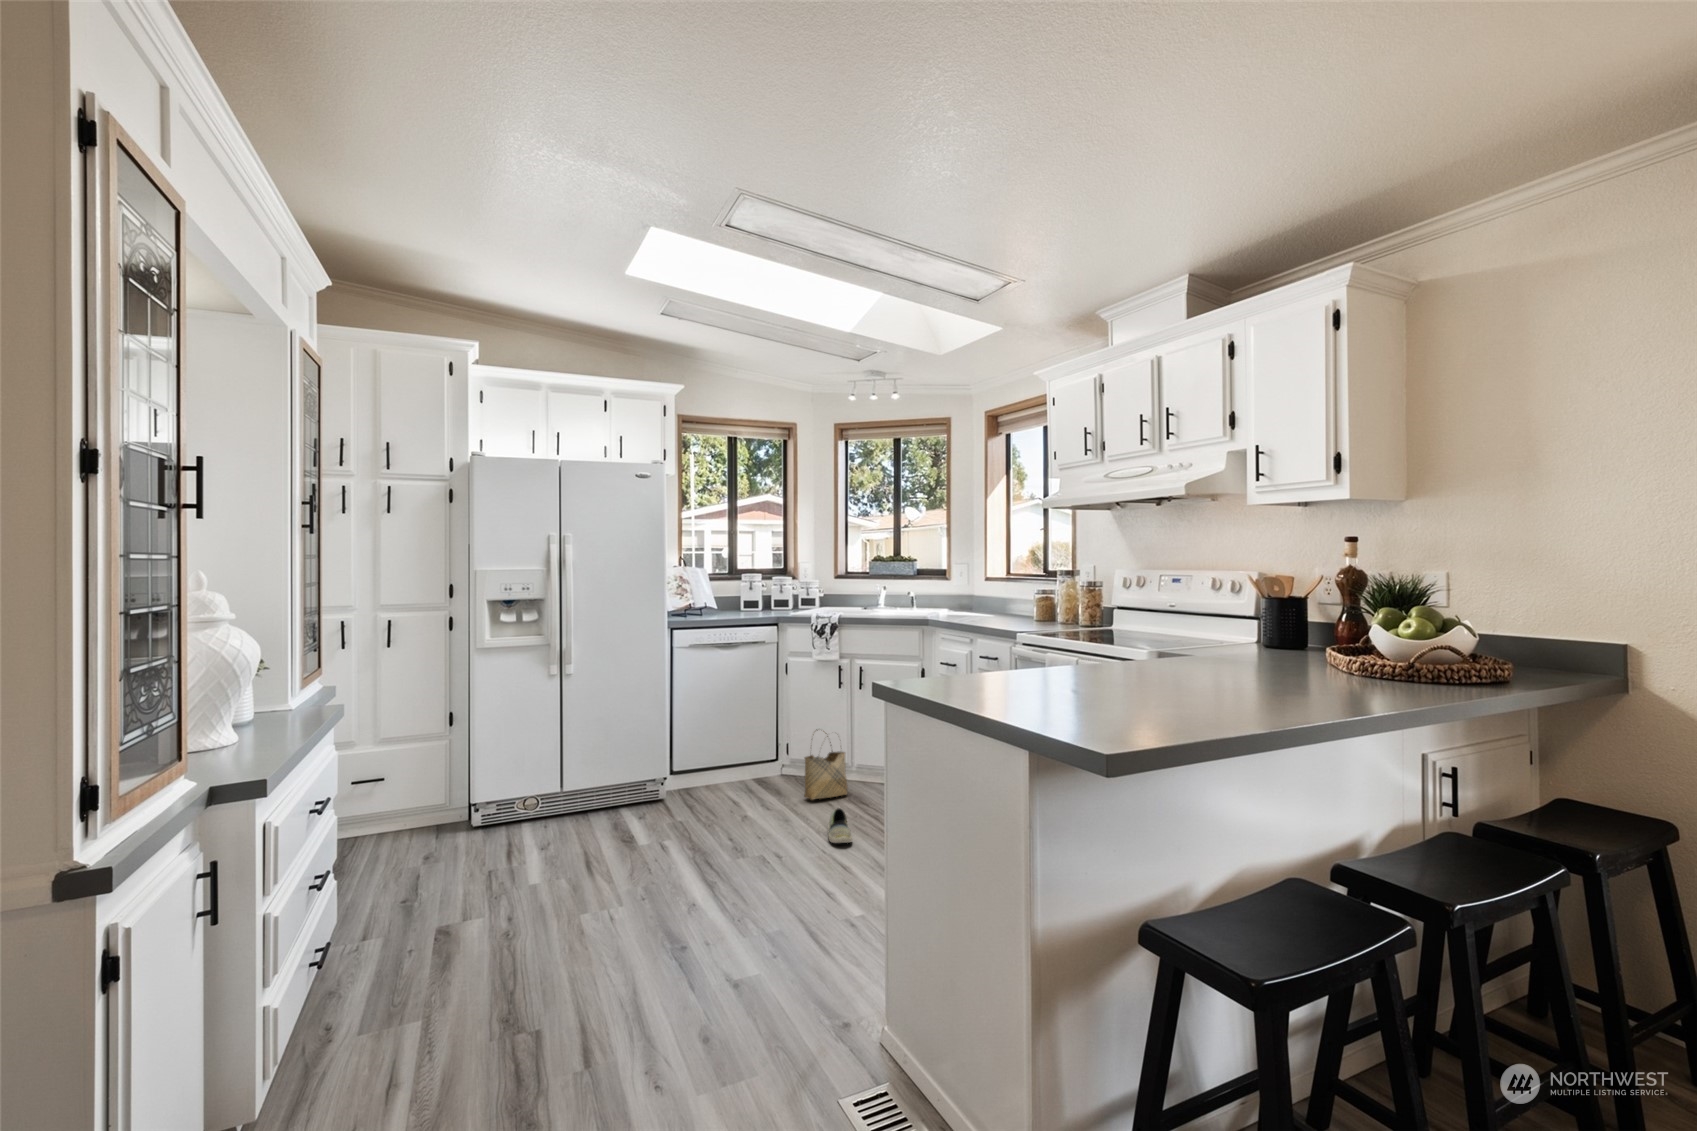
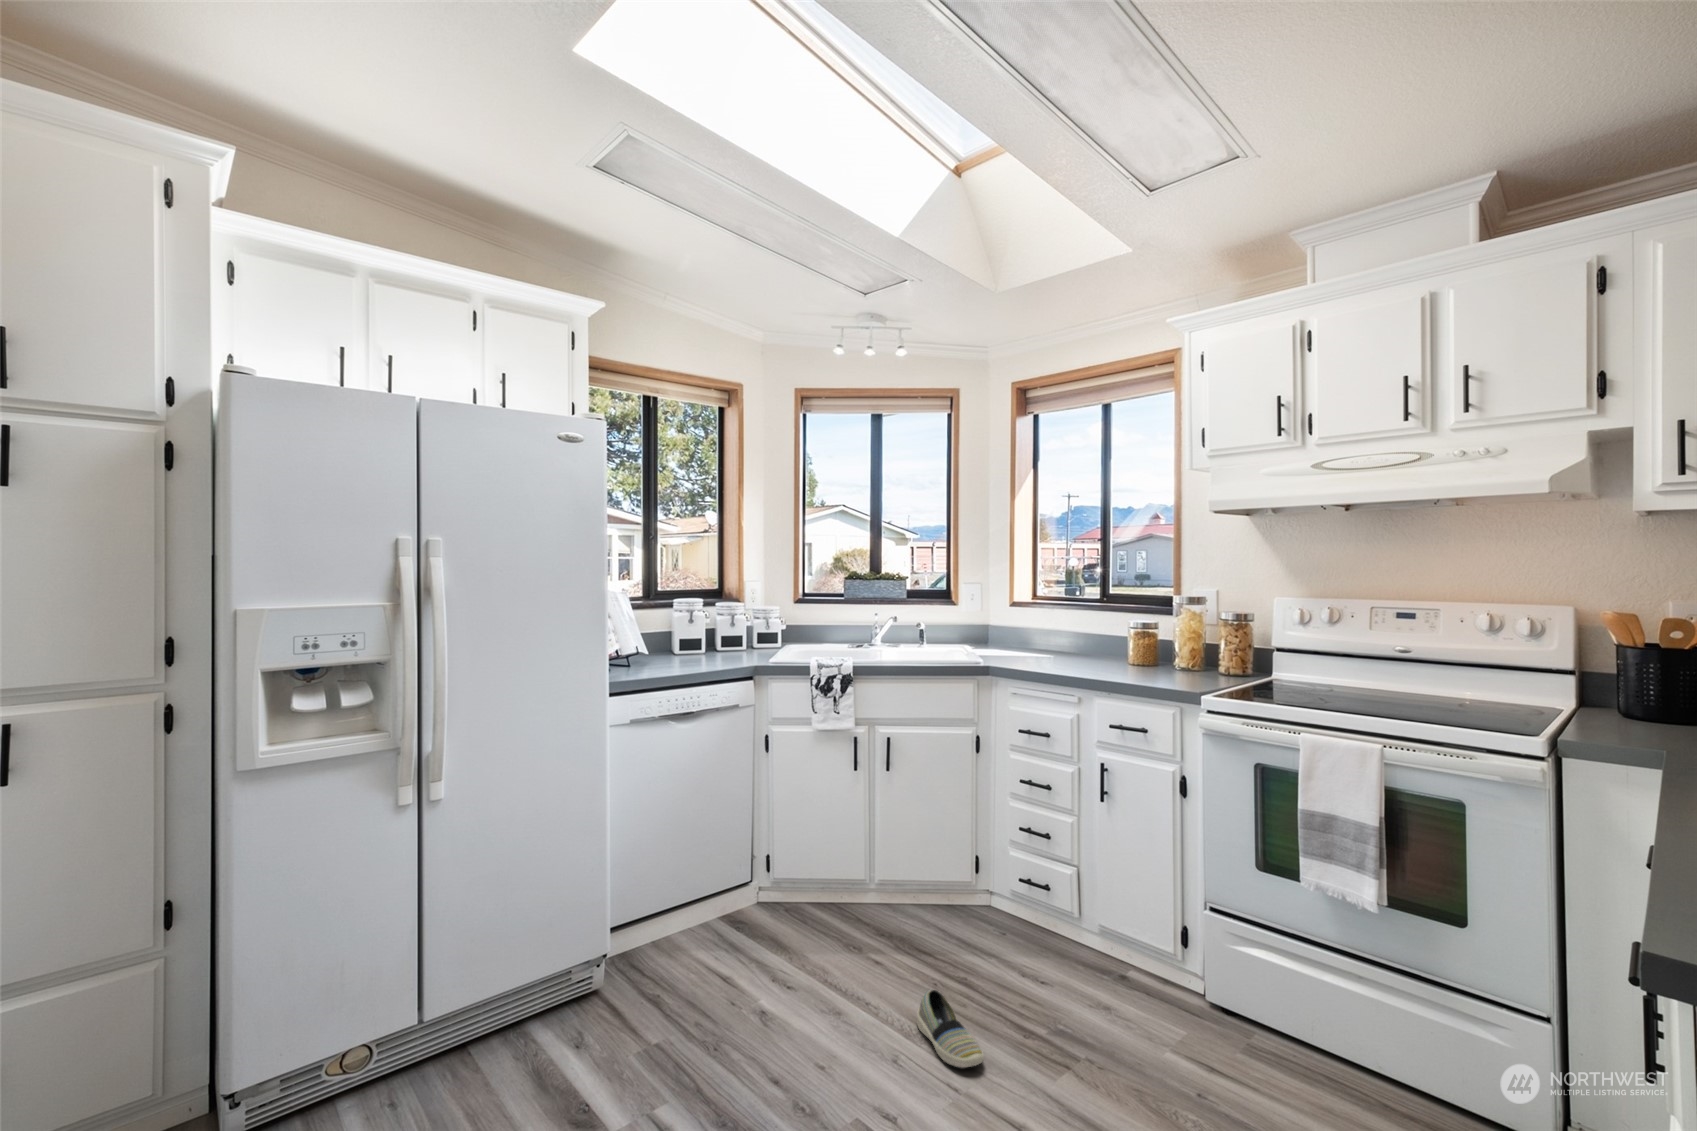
woven basket: present [804,730,848,800] -> none [829,841,889,960]

